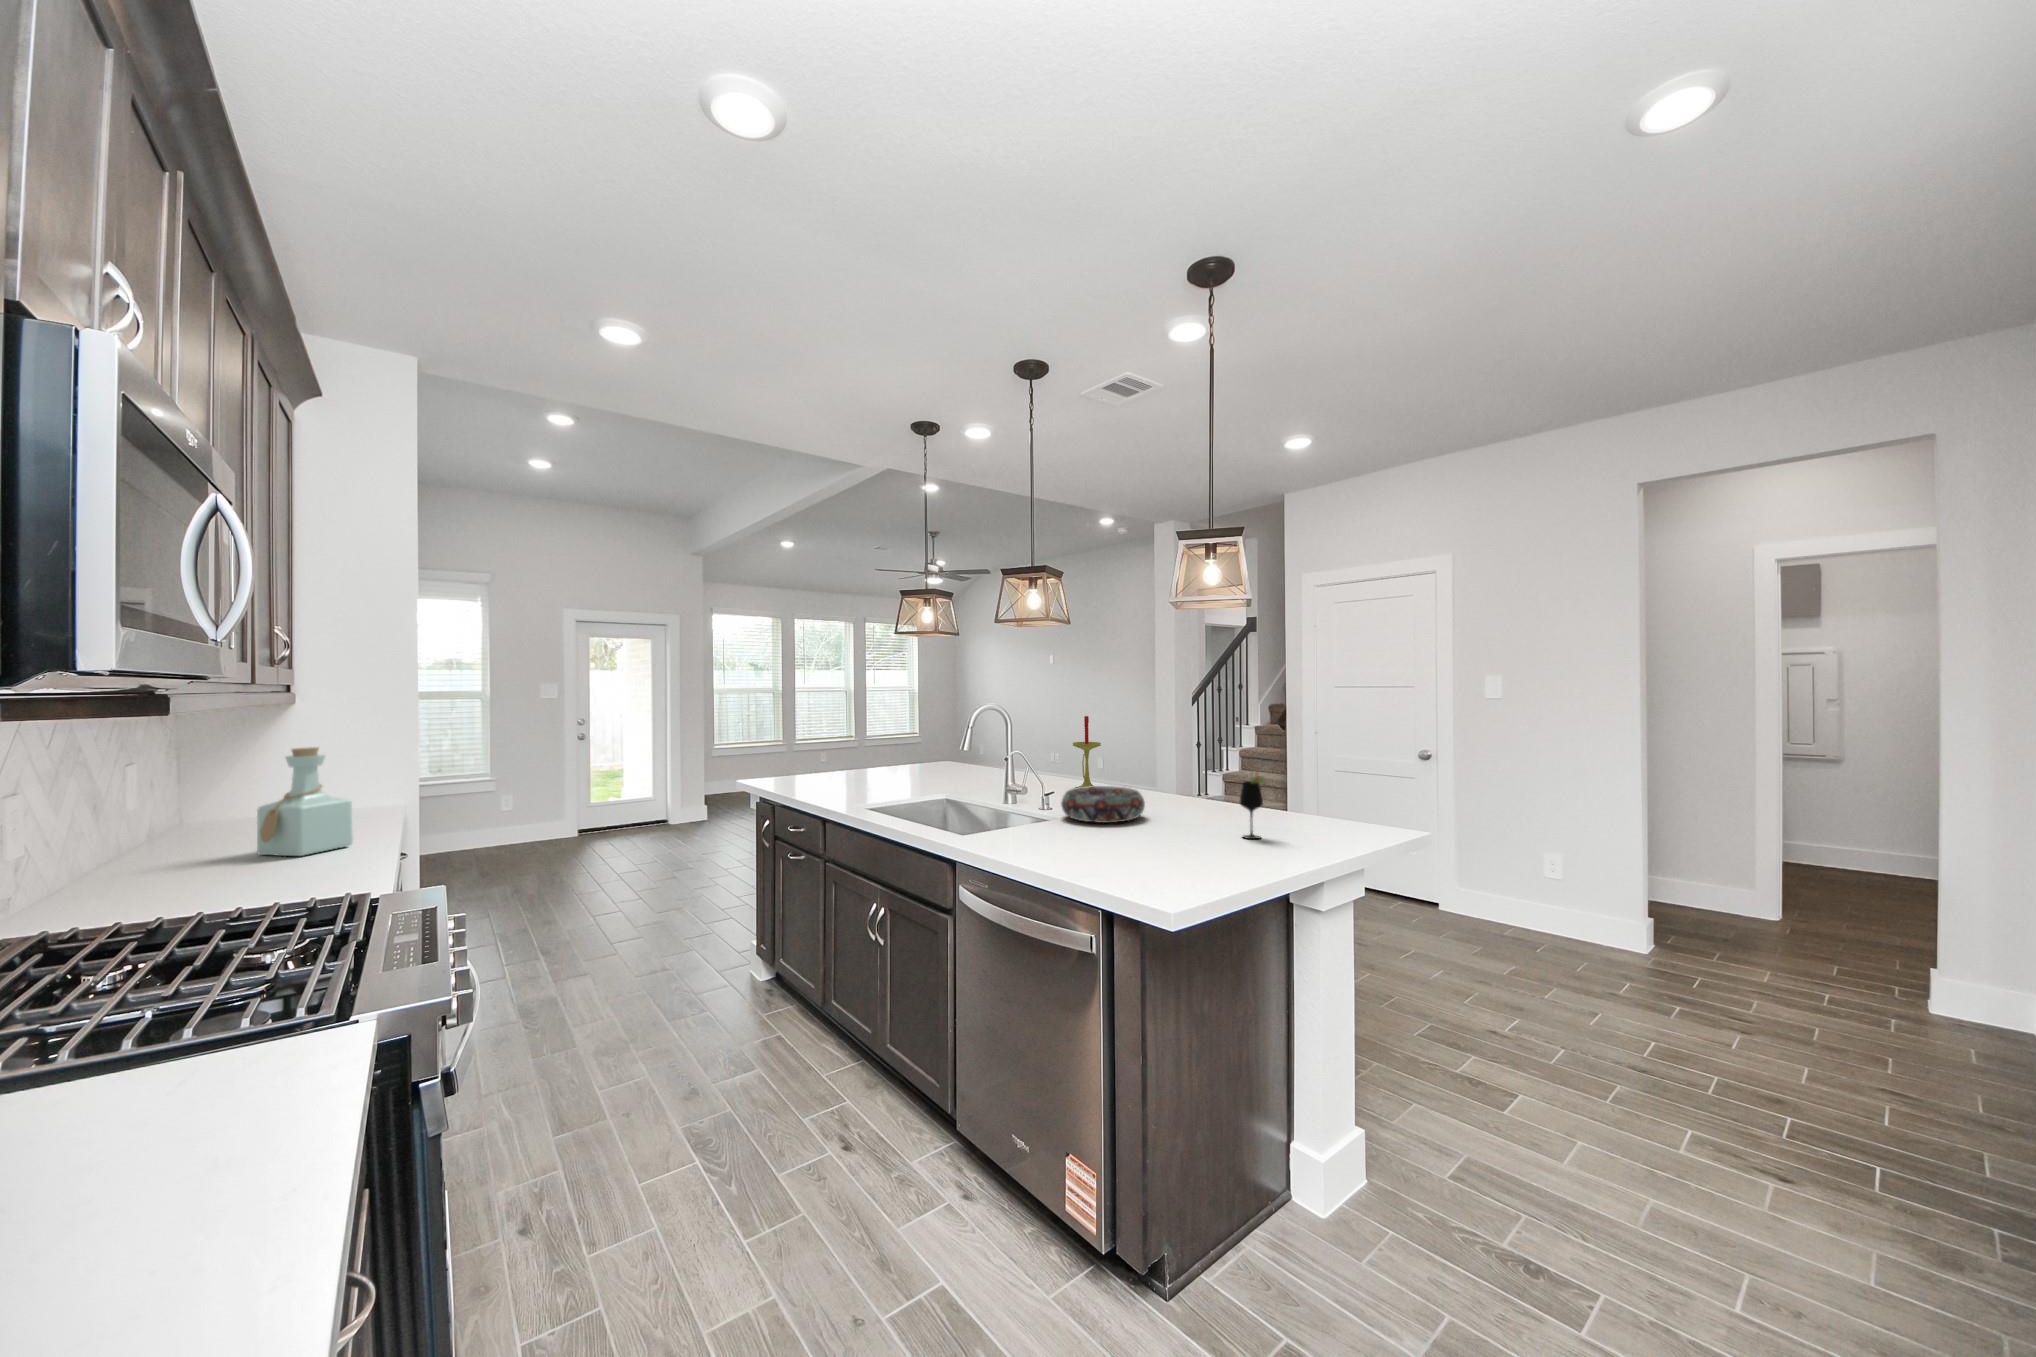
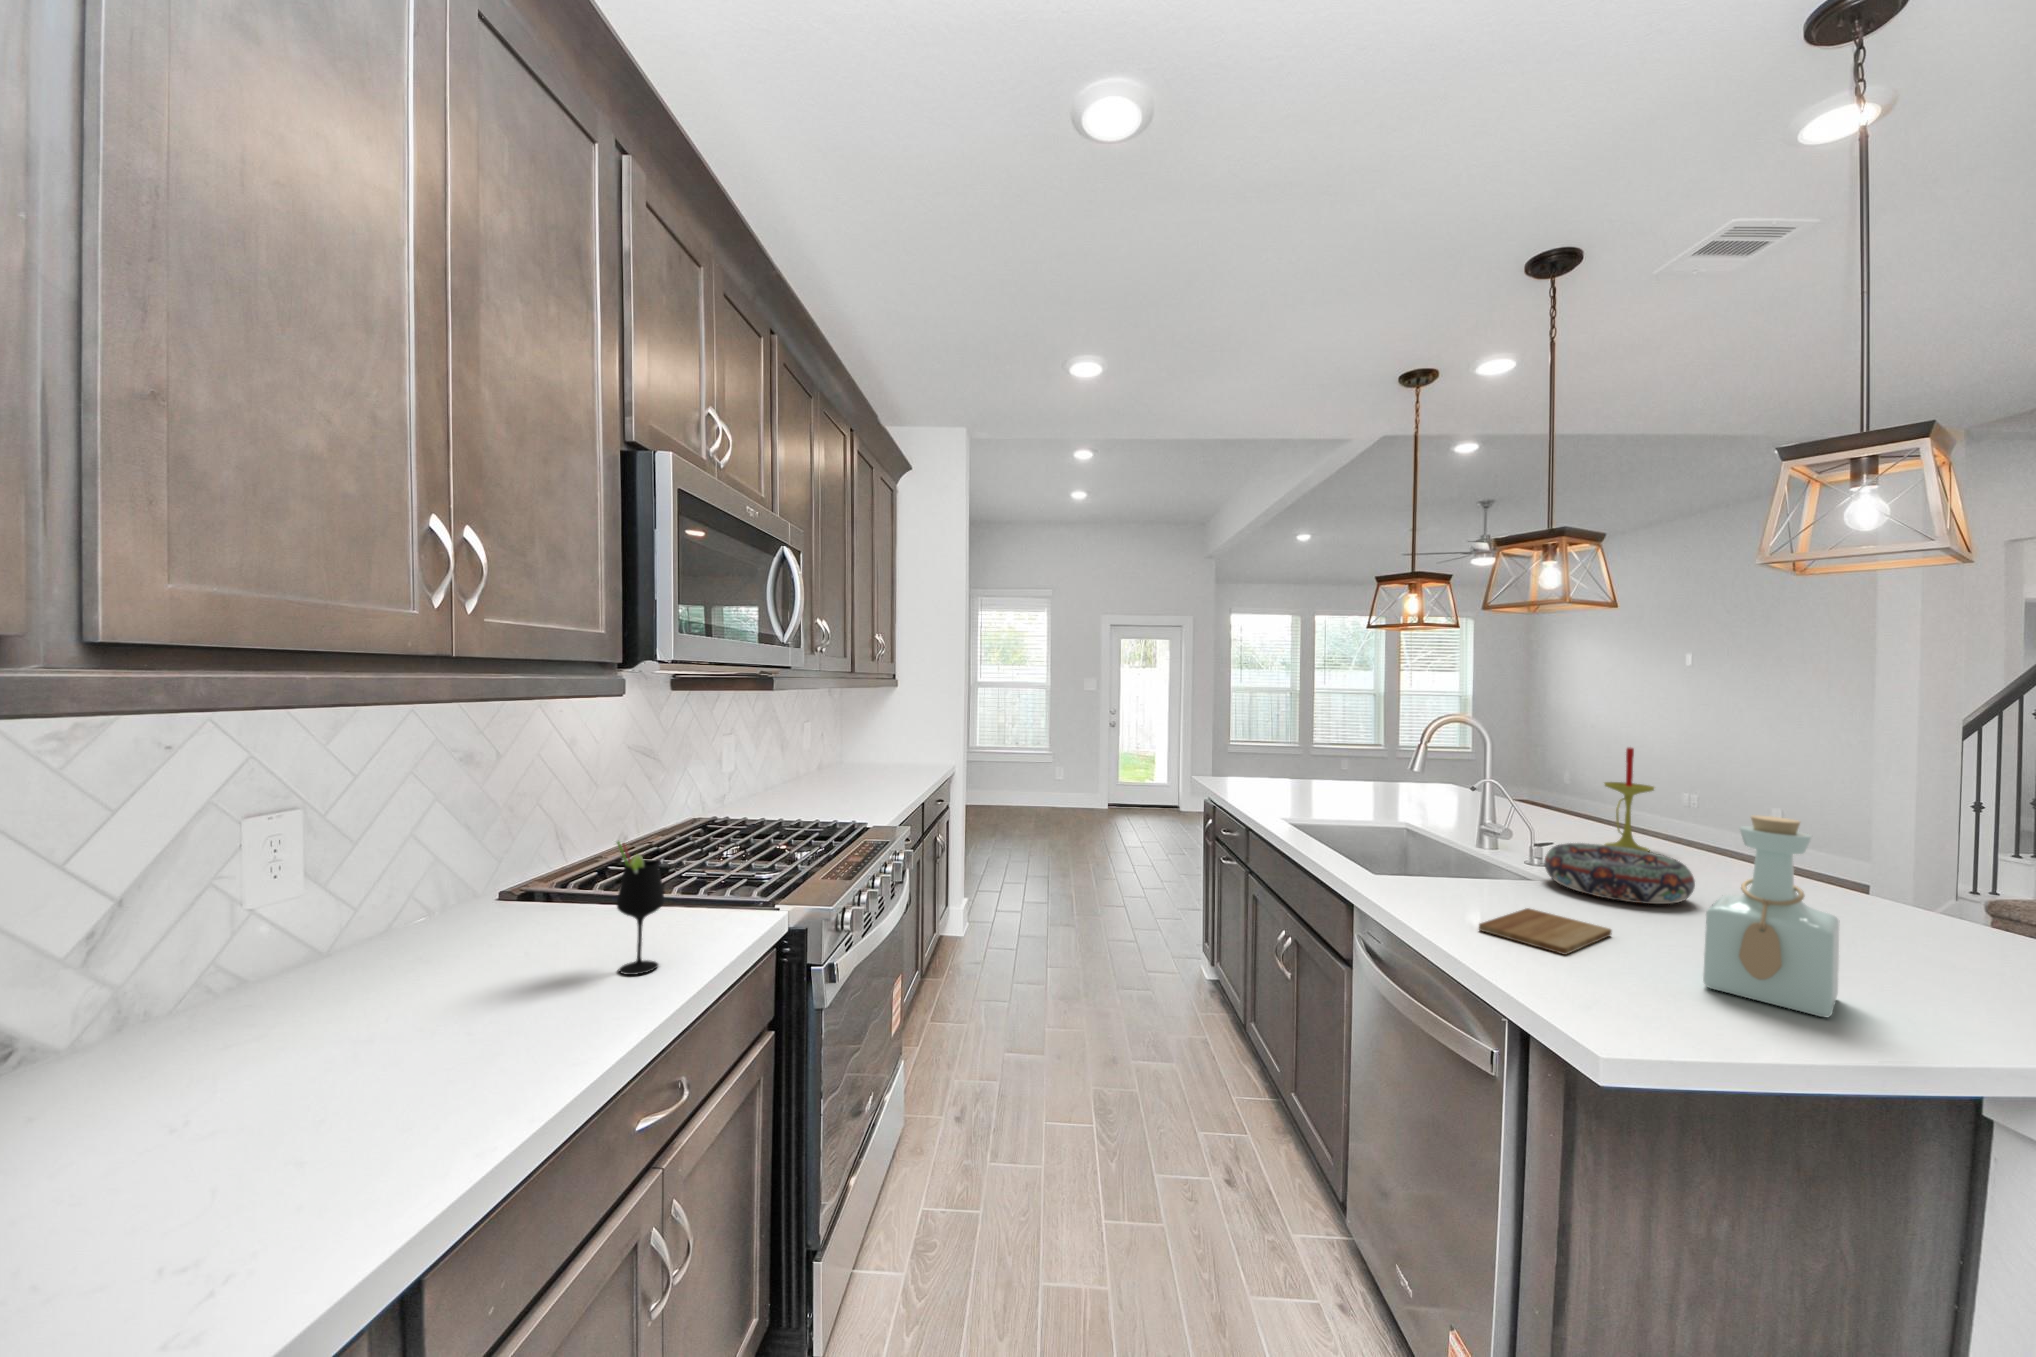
bottle: present [257,747,353,856] -> present [1703,815,1839,1017]
wine glass: present [1240,774,1265,839] -> present [617,841,664,975]
cutting board: none [1054,838,1122,862] -> present [1479,908,1612,955]

